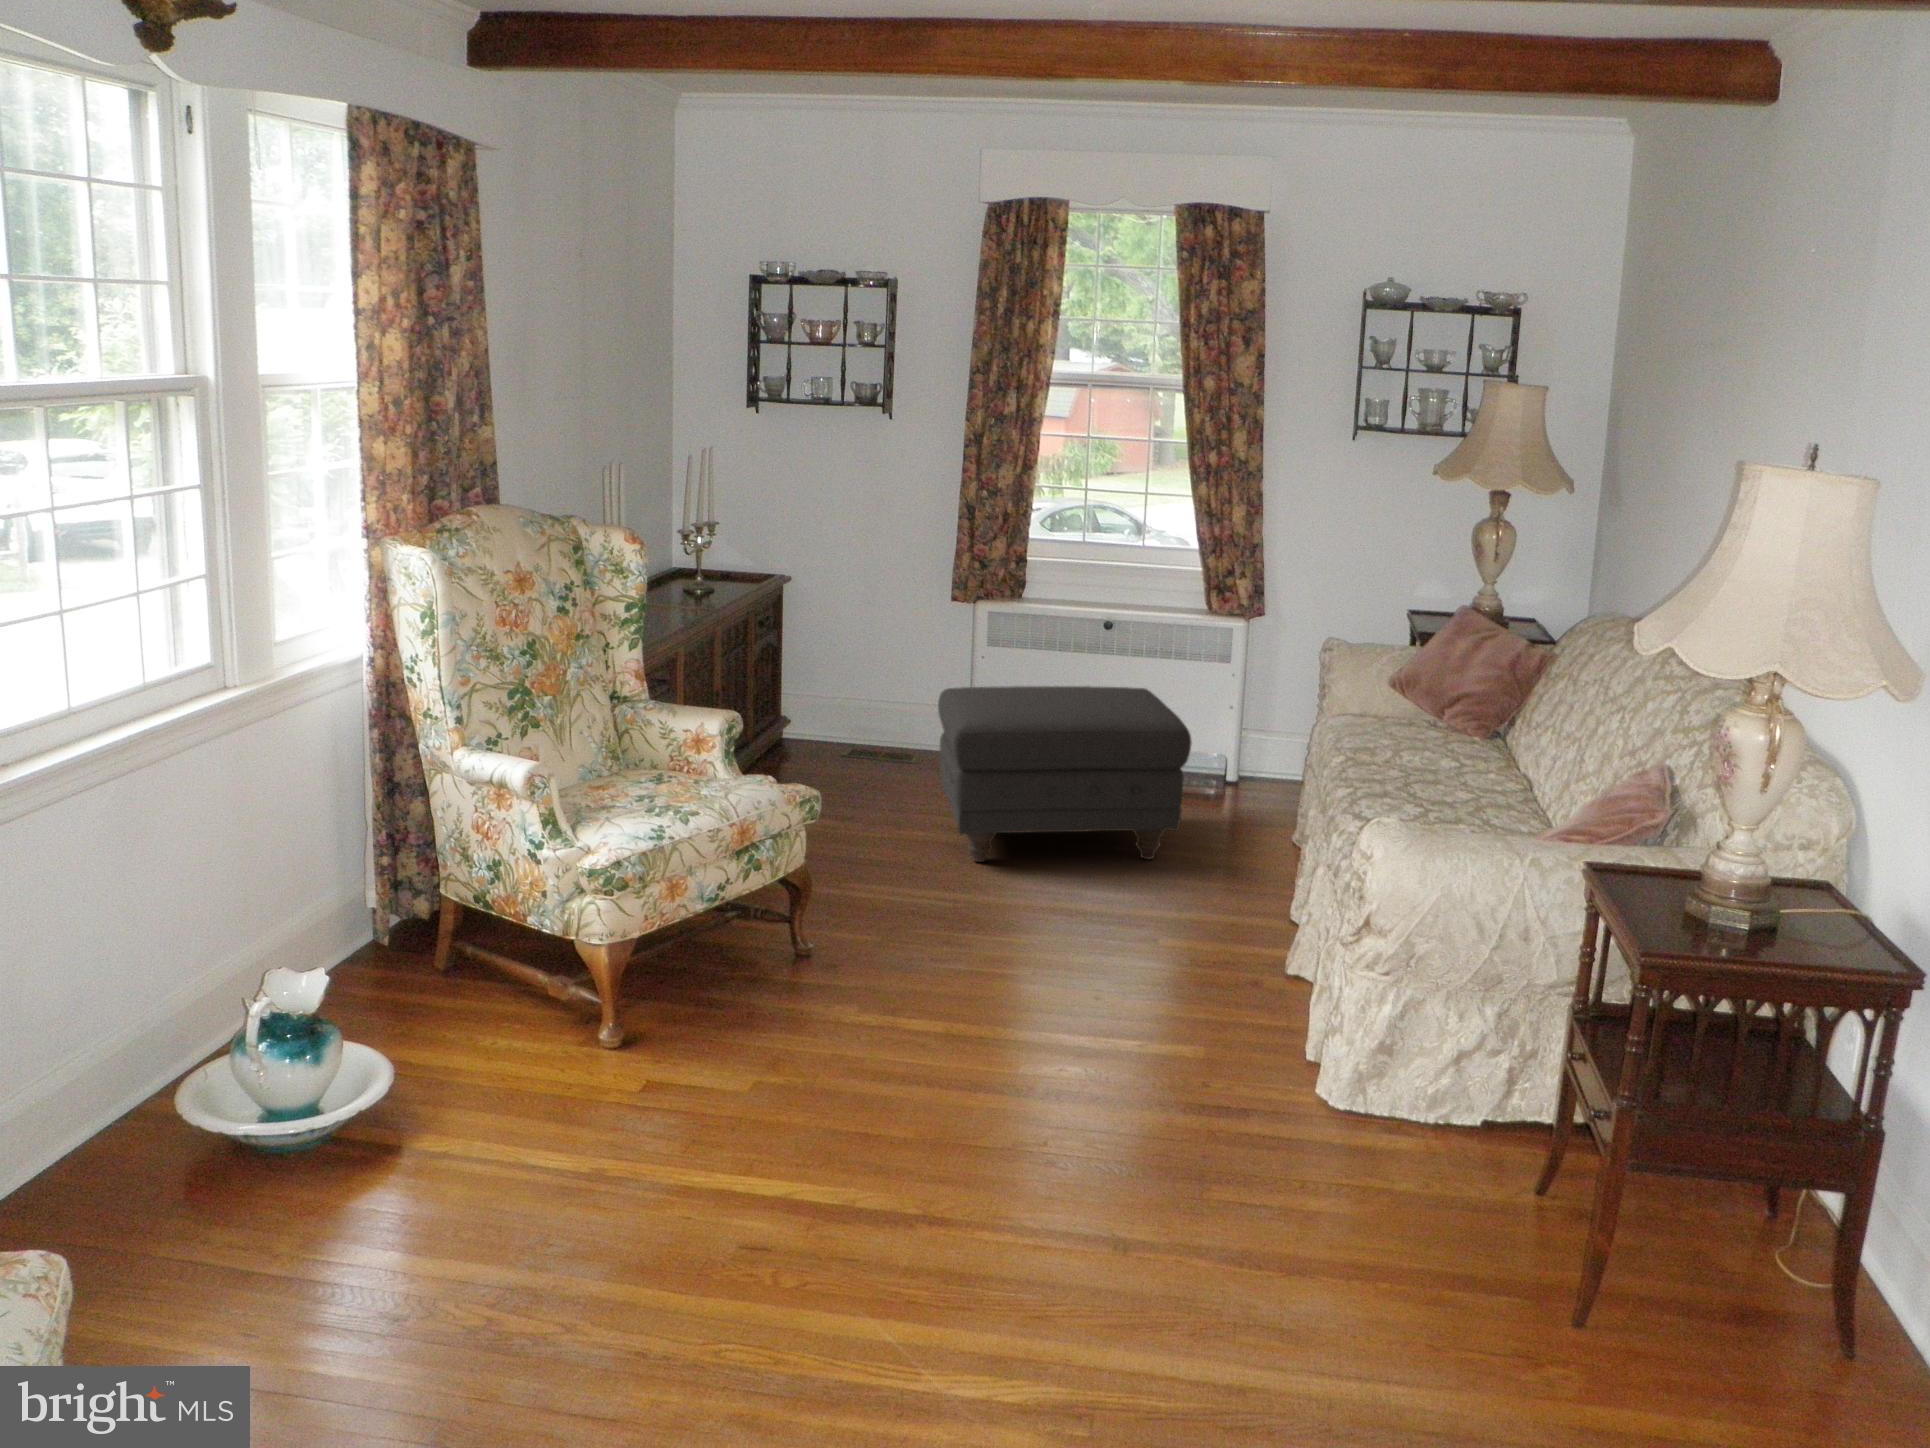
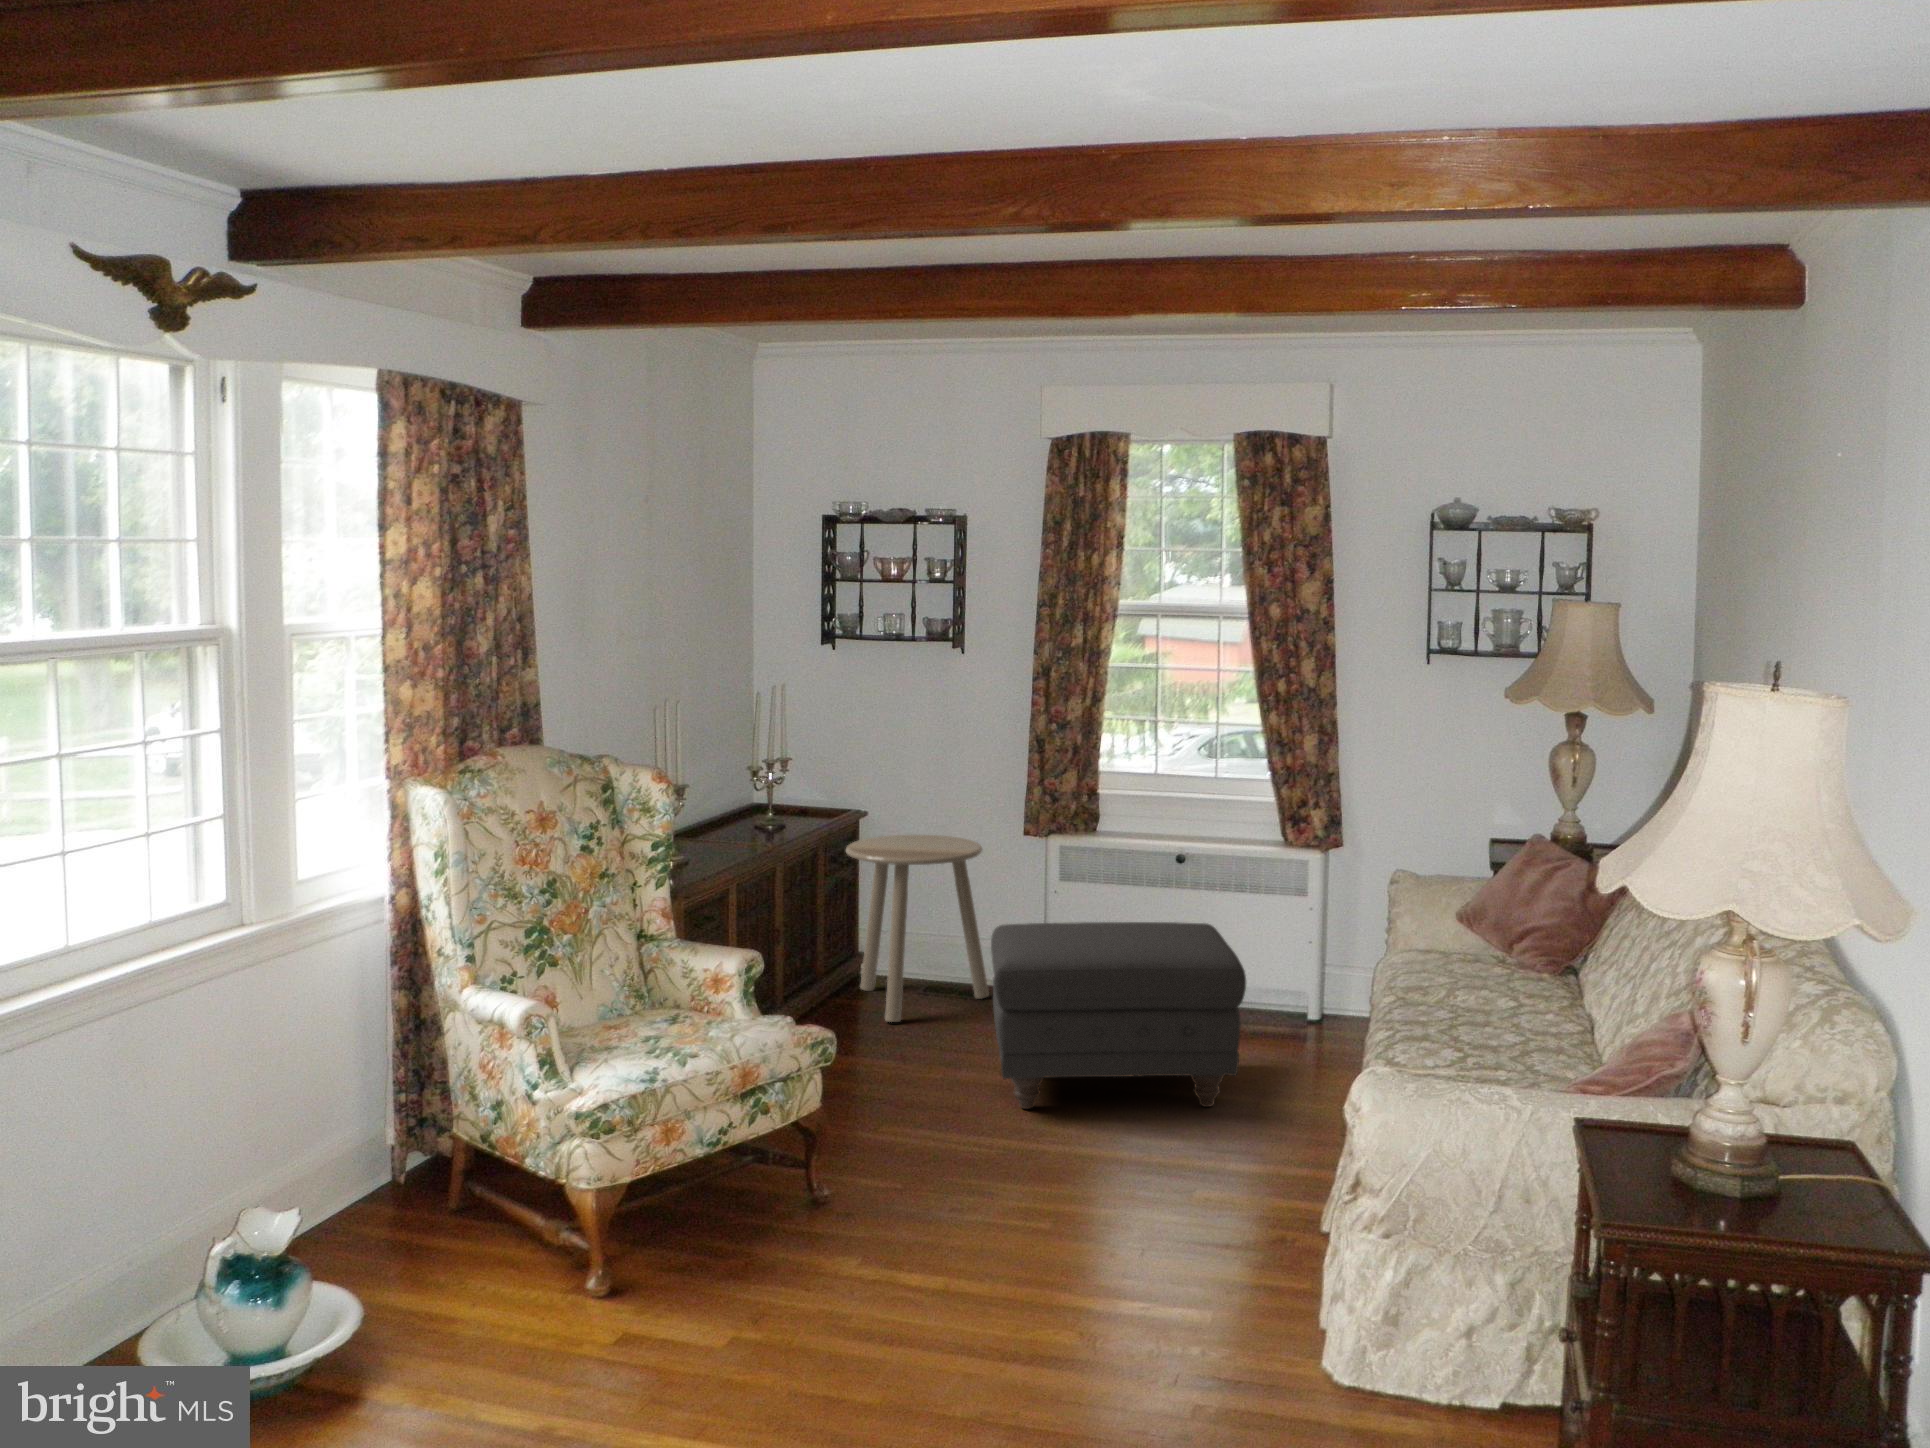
side table: none [781,599,918,780] -> present [846,835,989,1022]

